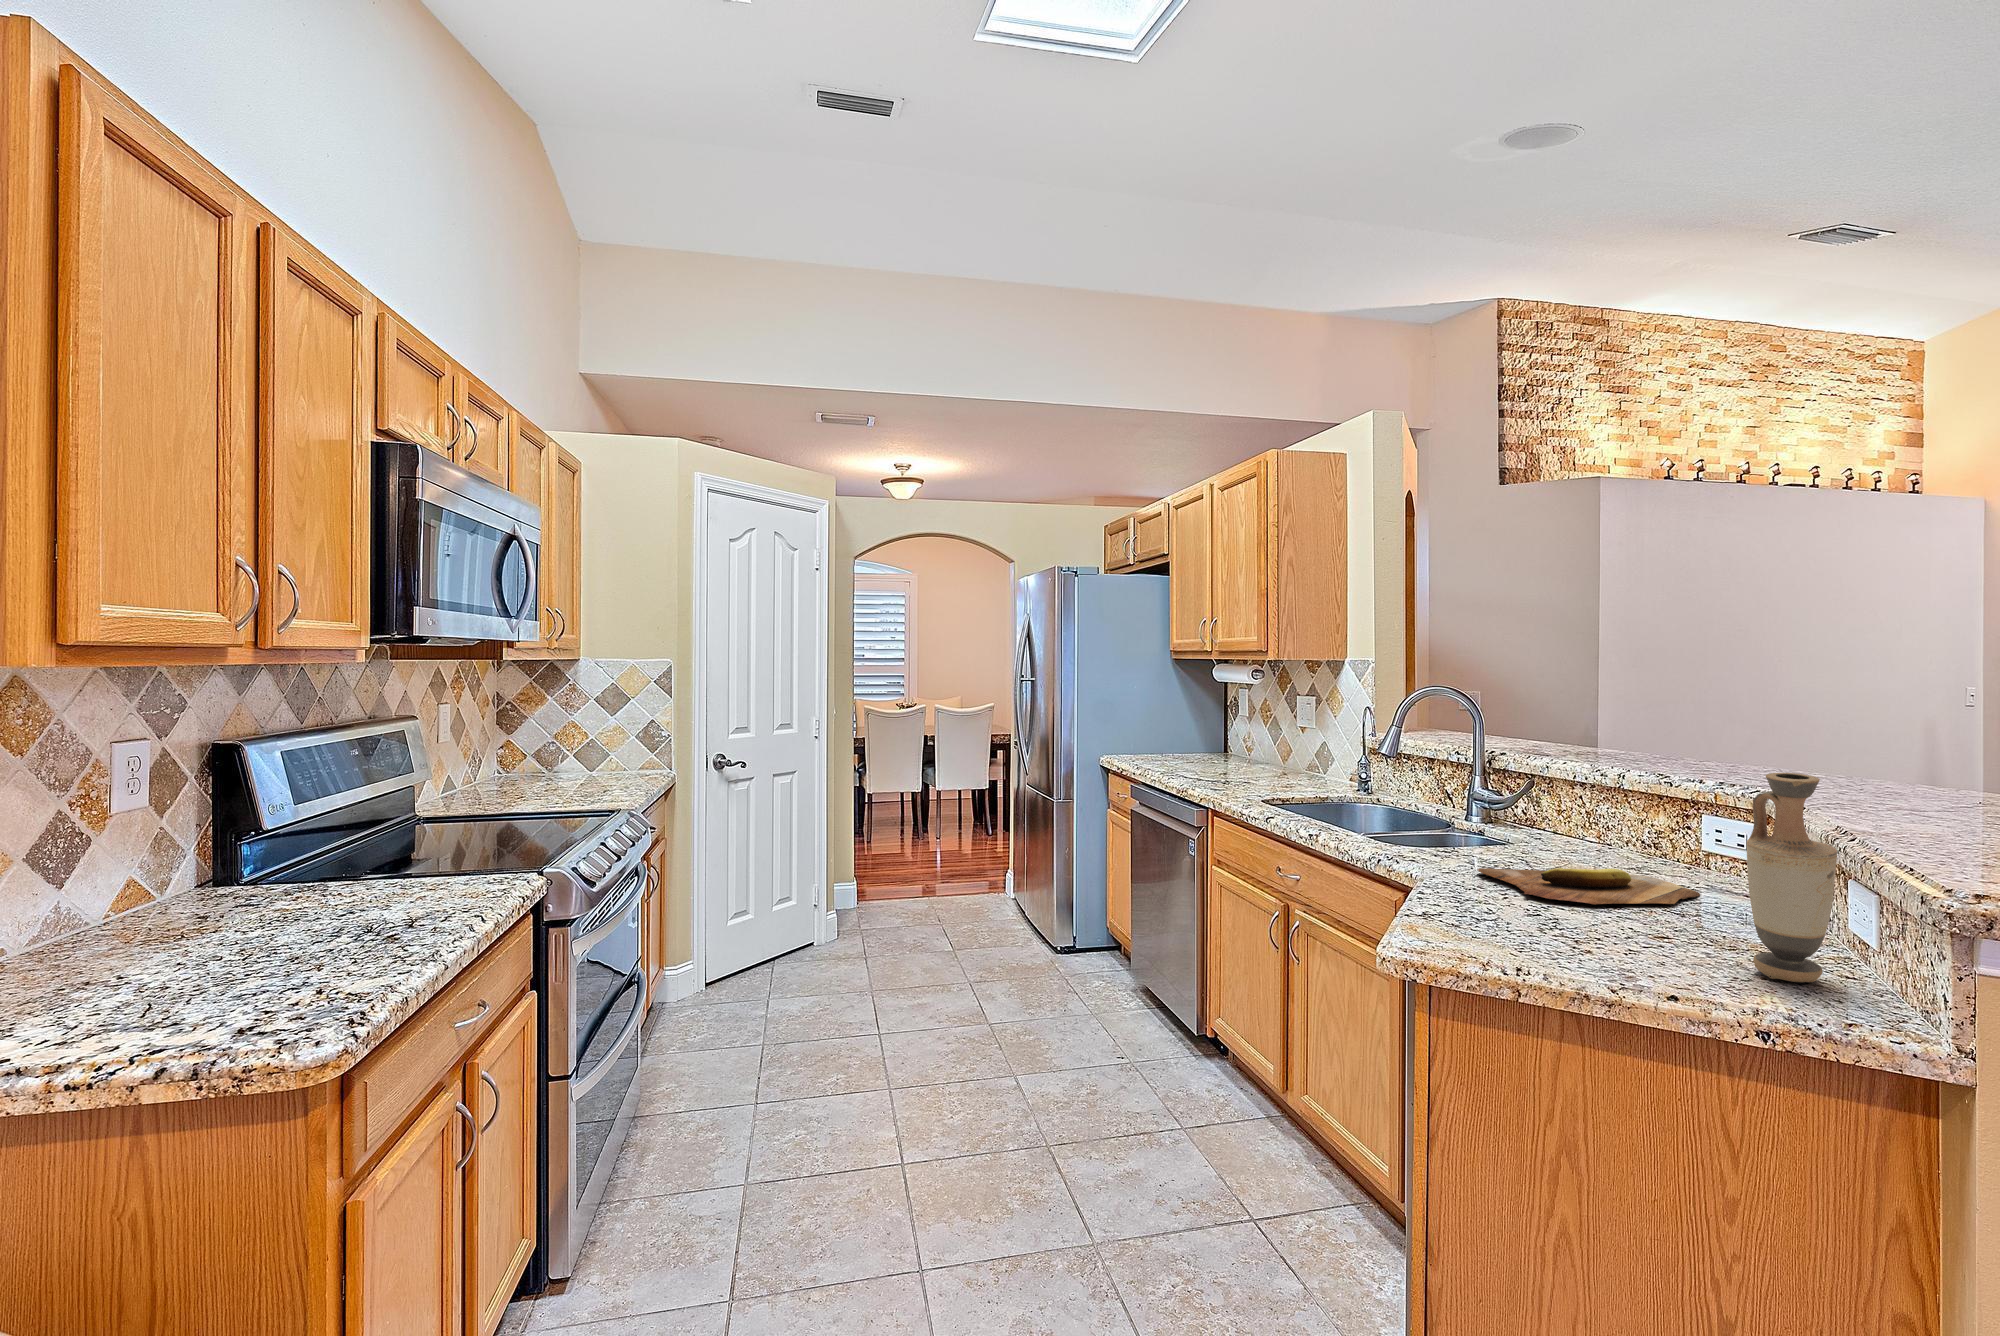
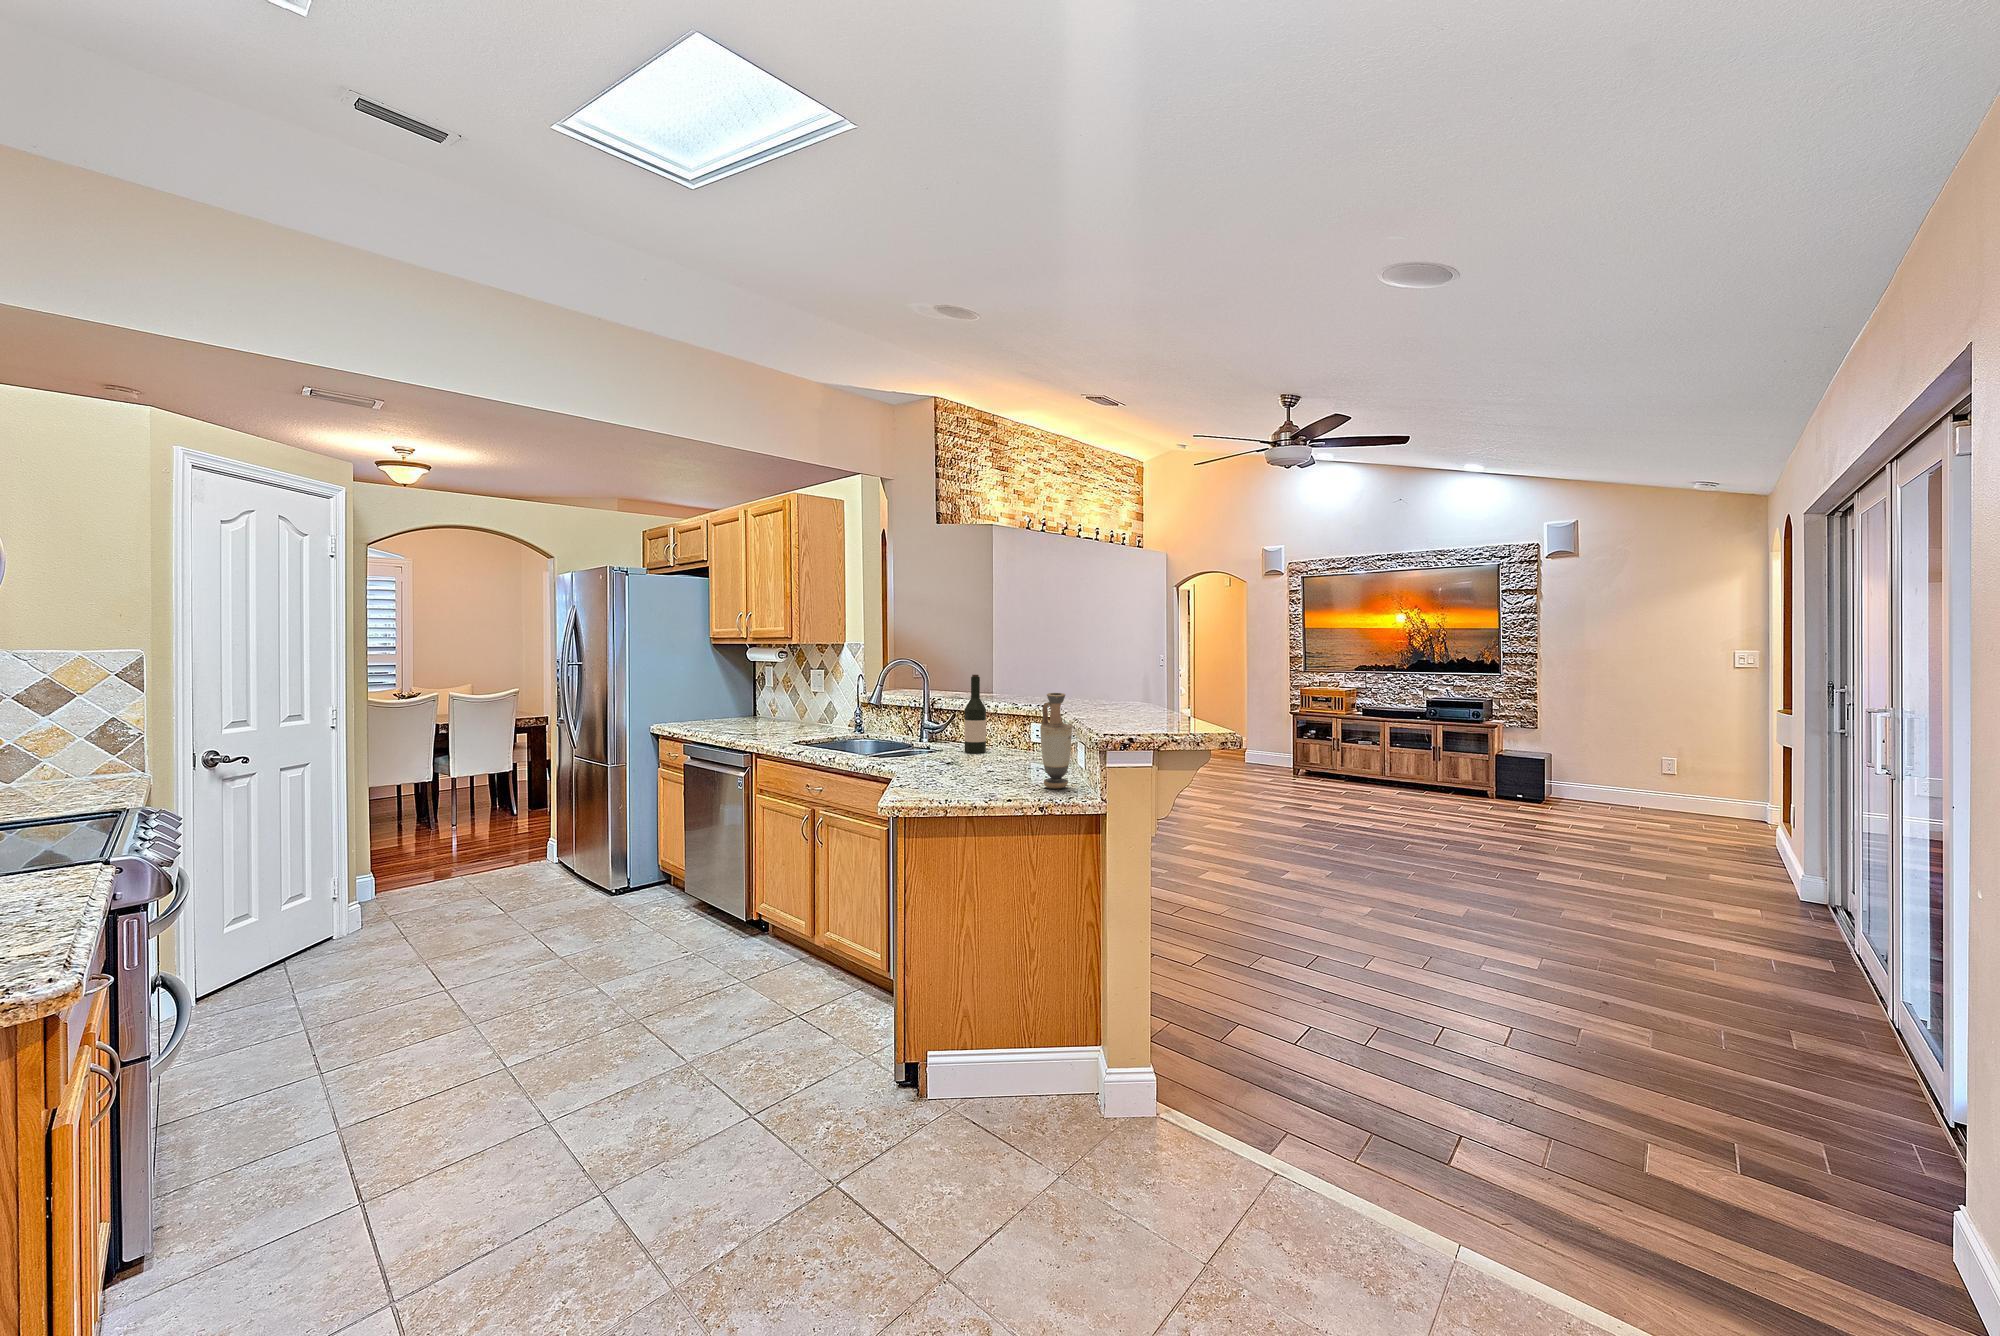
wine bottle: none [1552,716,1597,855] -> present [965,675,986,753]
cutting board: present [1477,868,1700,904] -> none [927,754,1030,771]

